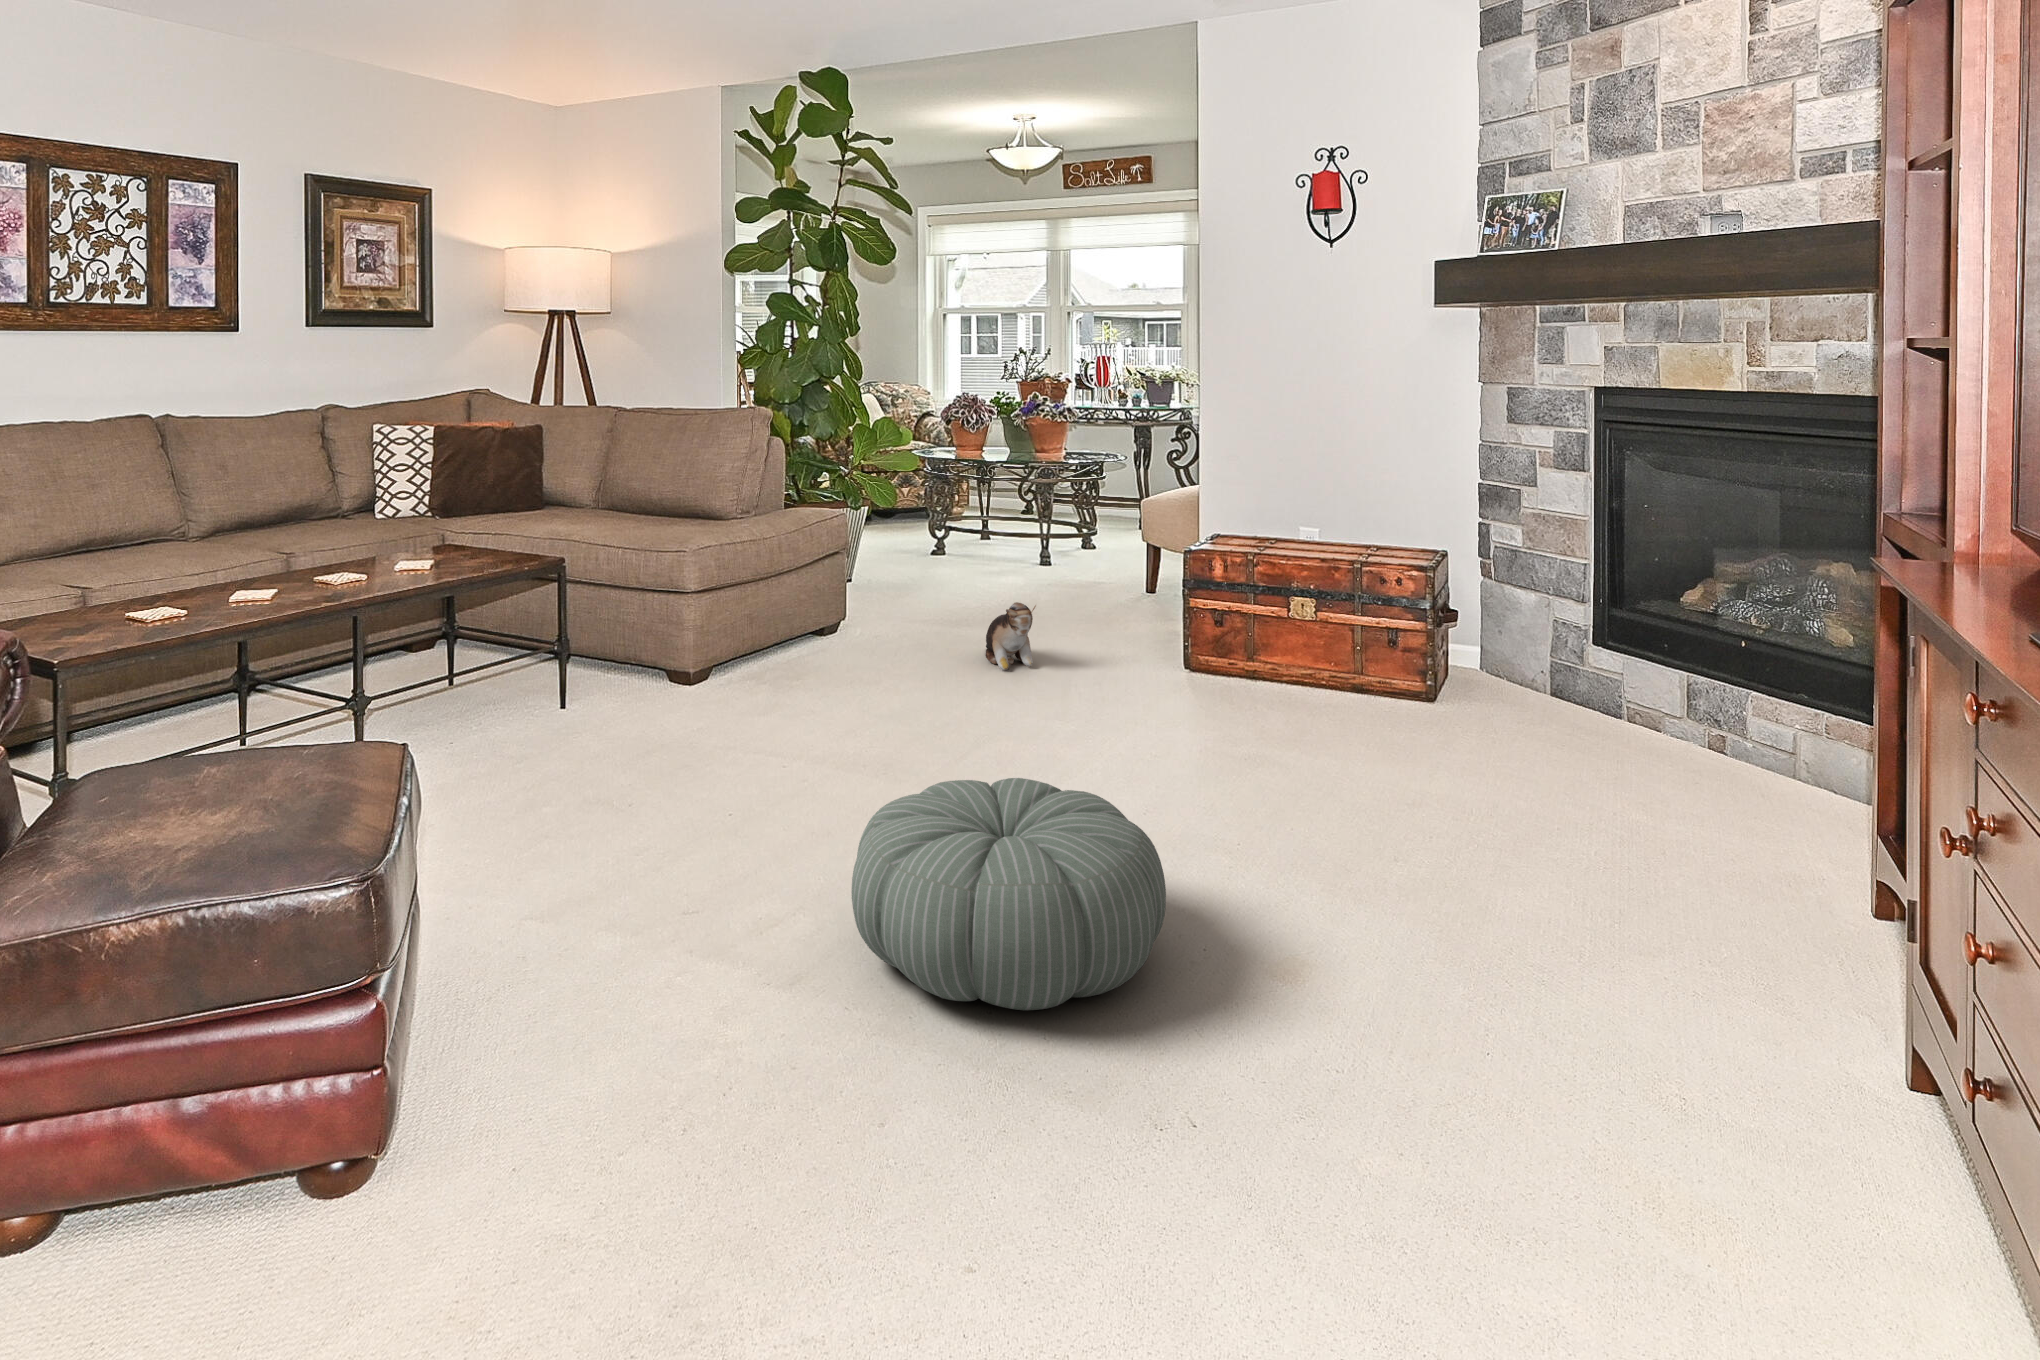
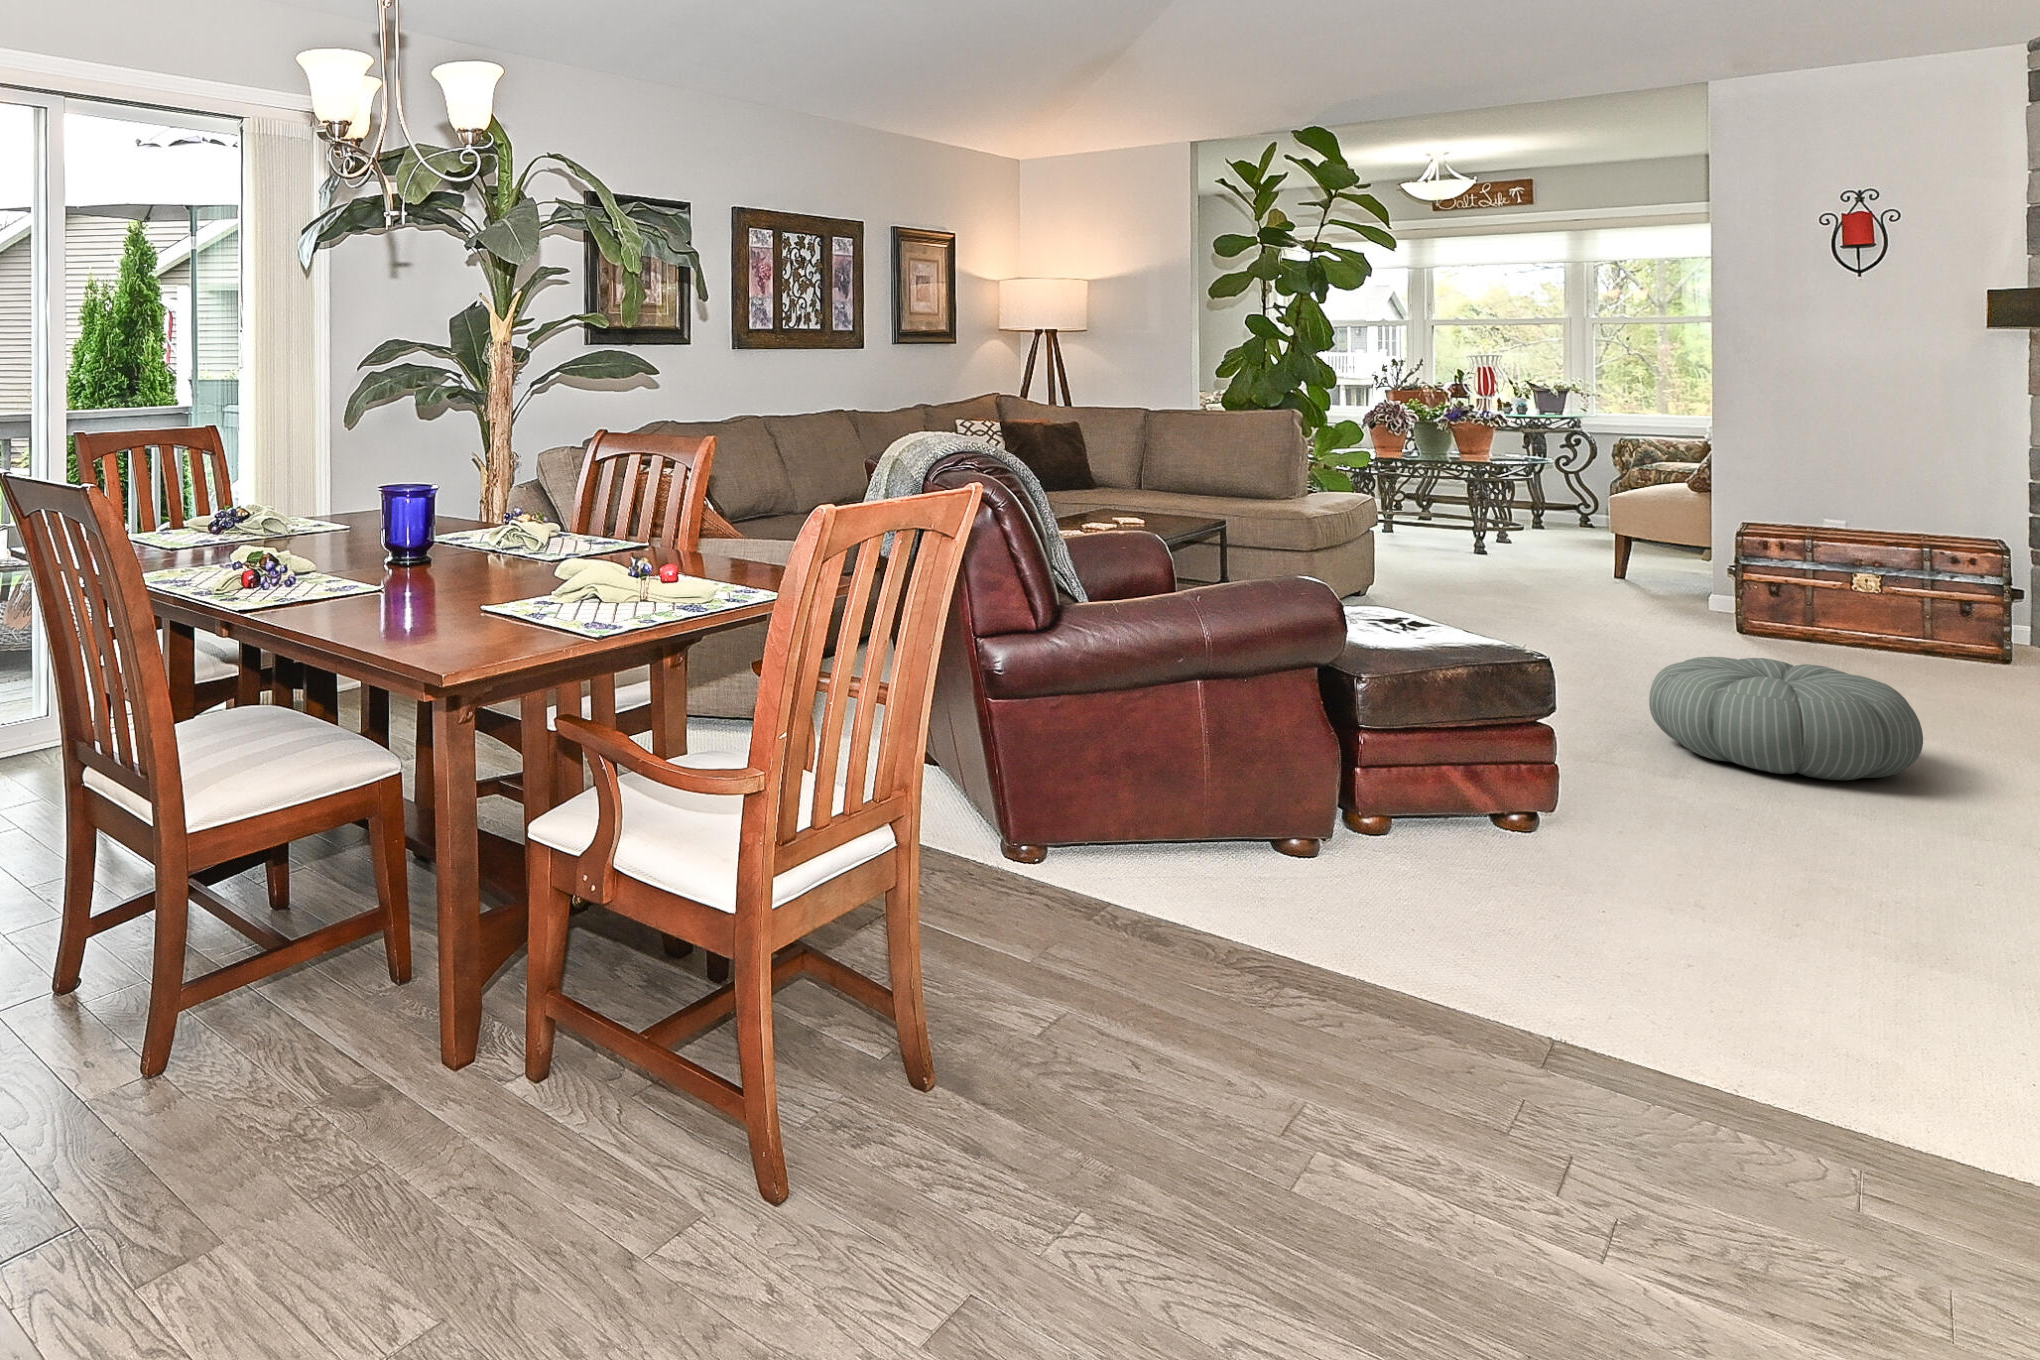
plush toy: present [986,602,1036,670] -> none [1518,572,1593,627]

